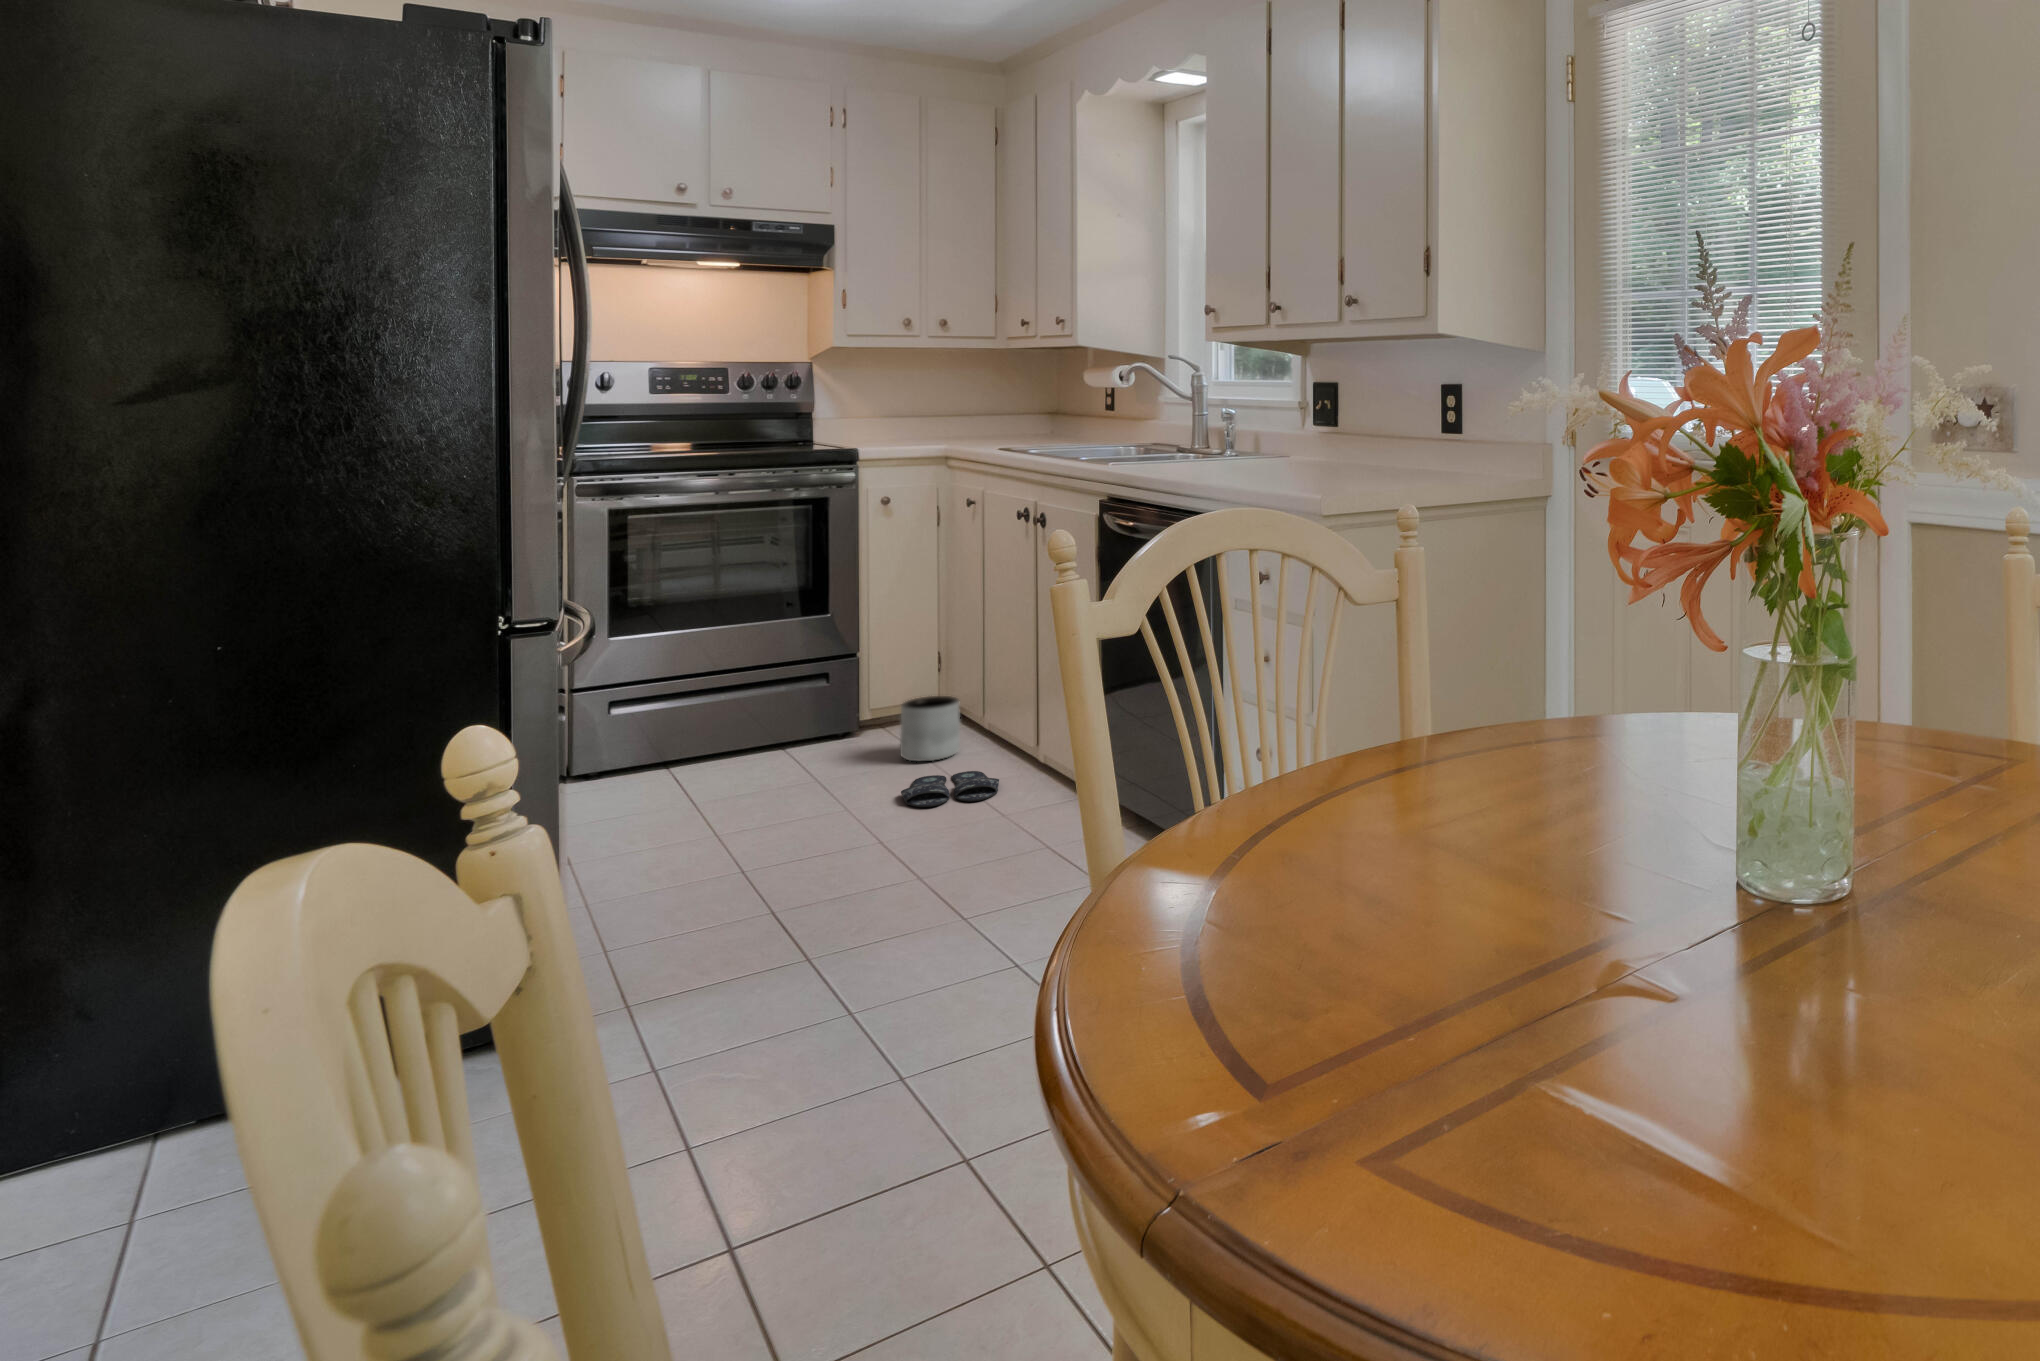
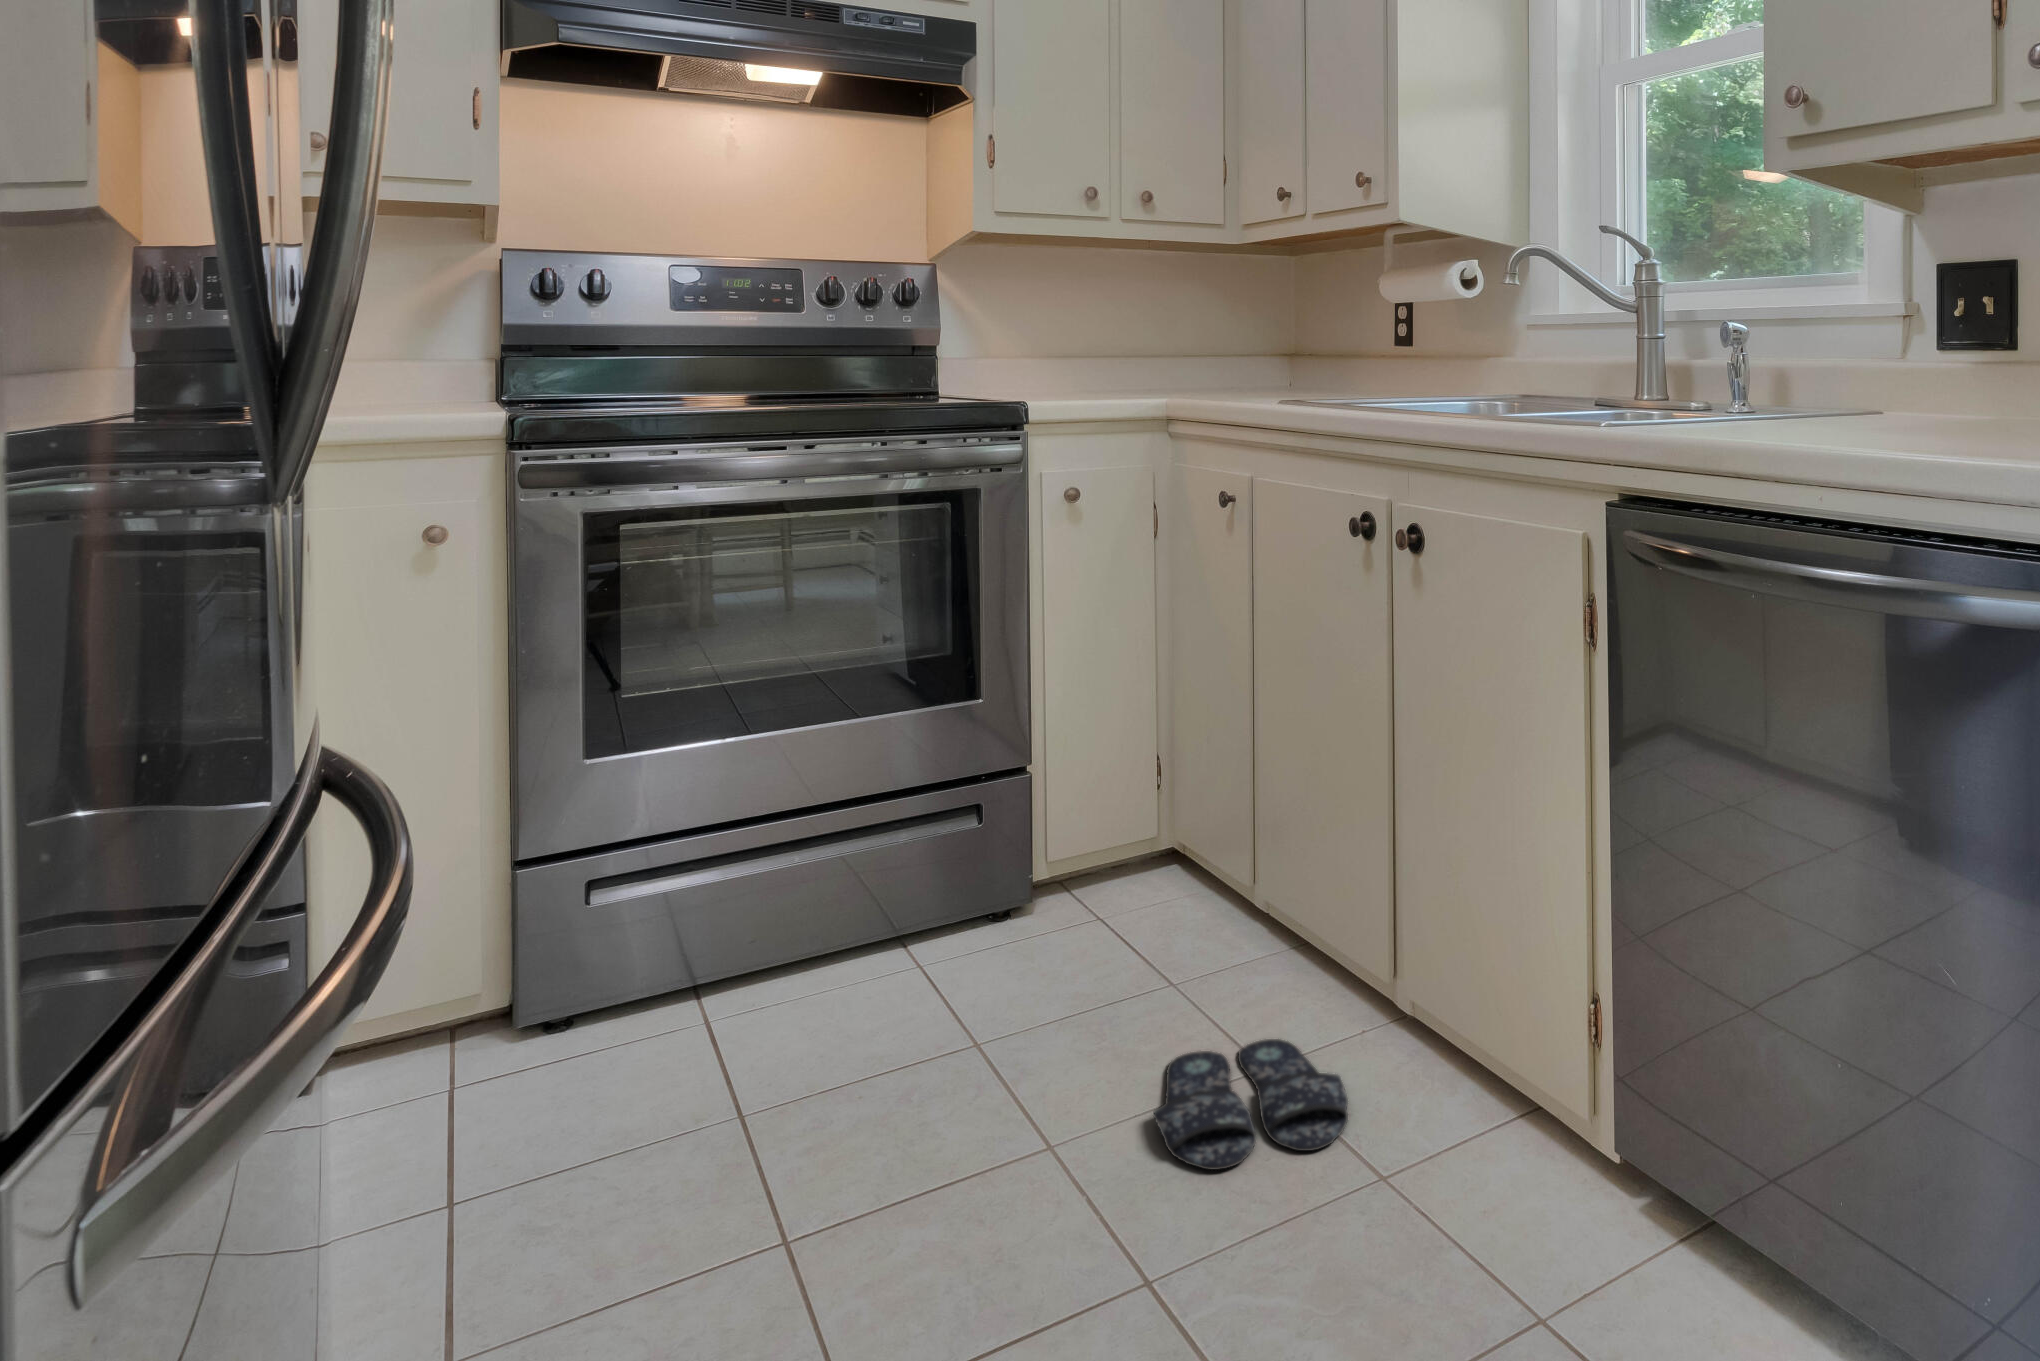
planter: present [900,696,960,762] -> none [1122,865,1230,1005]

